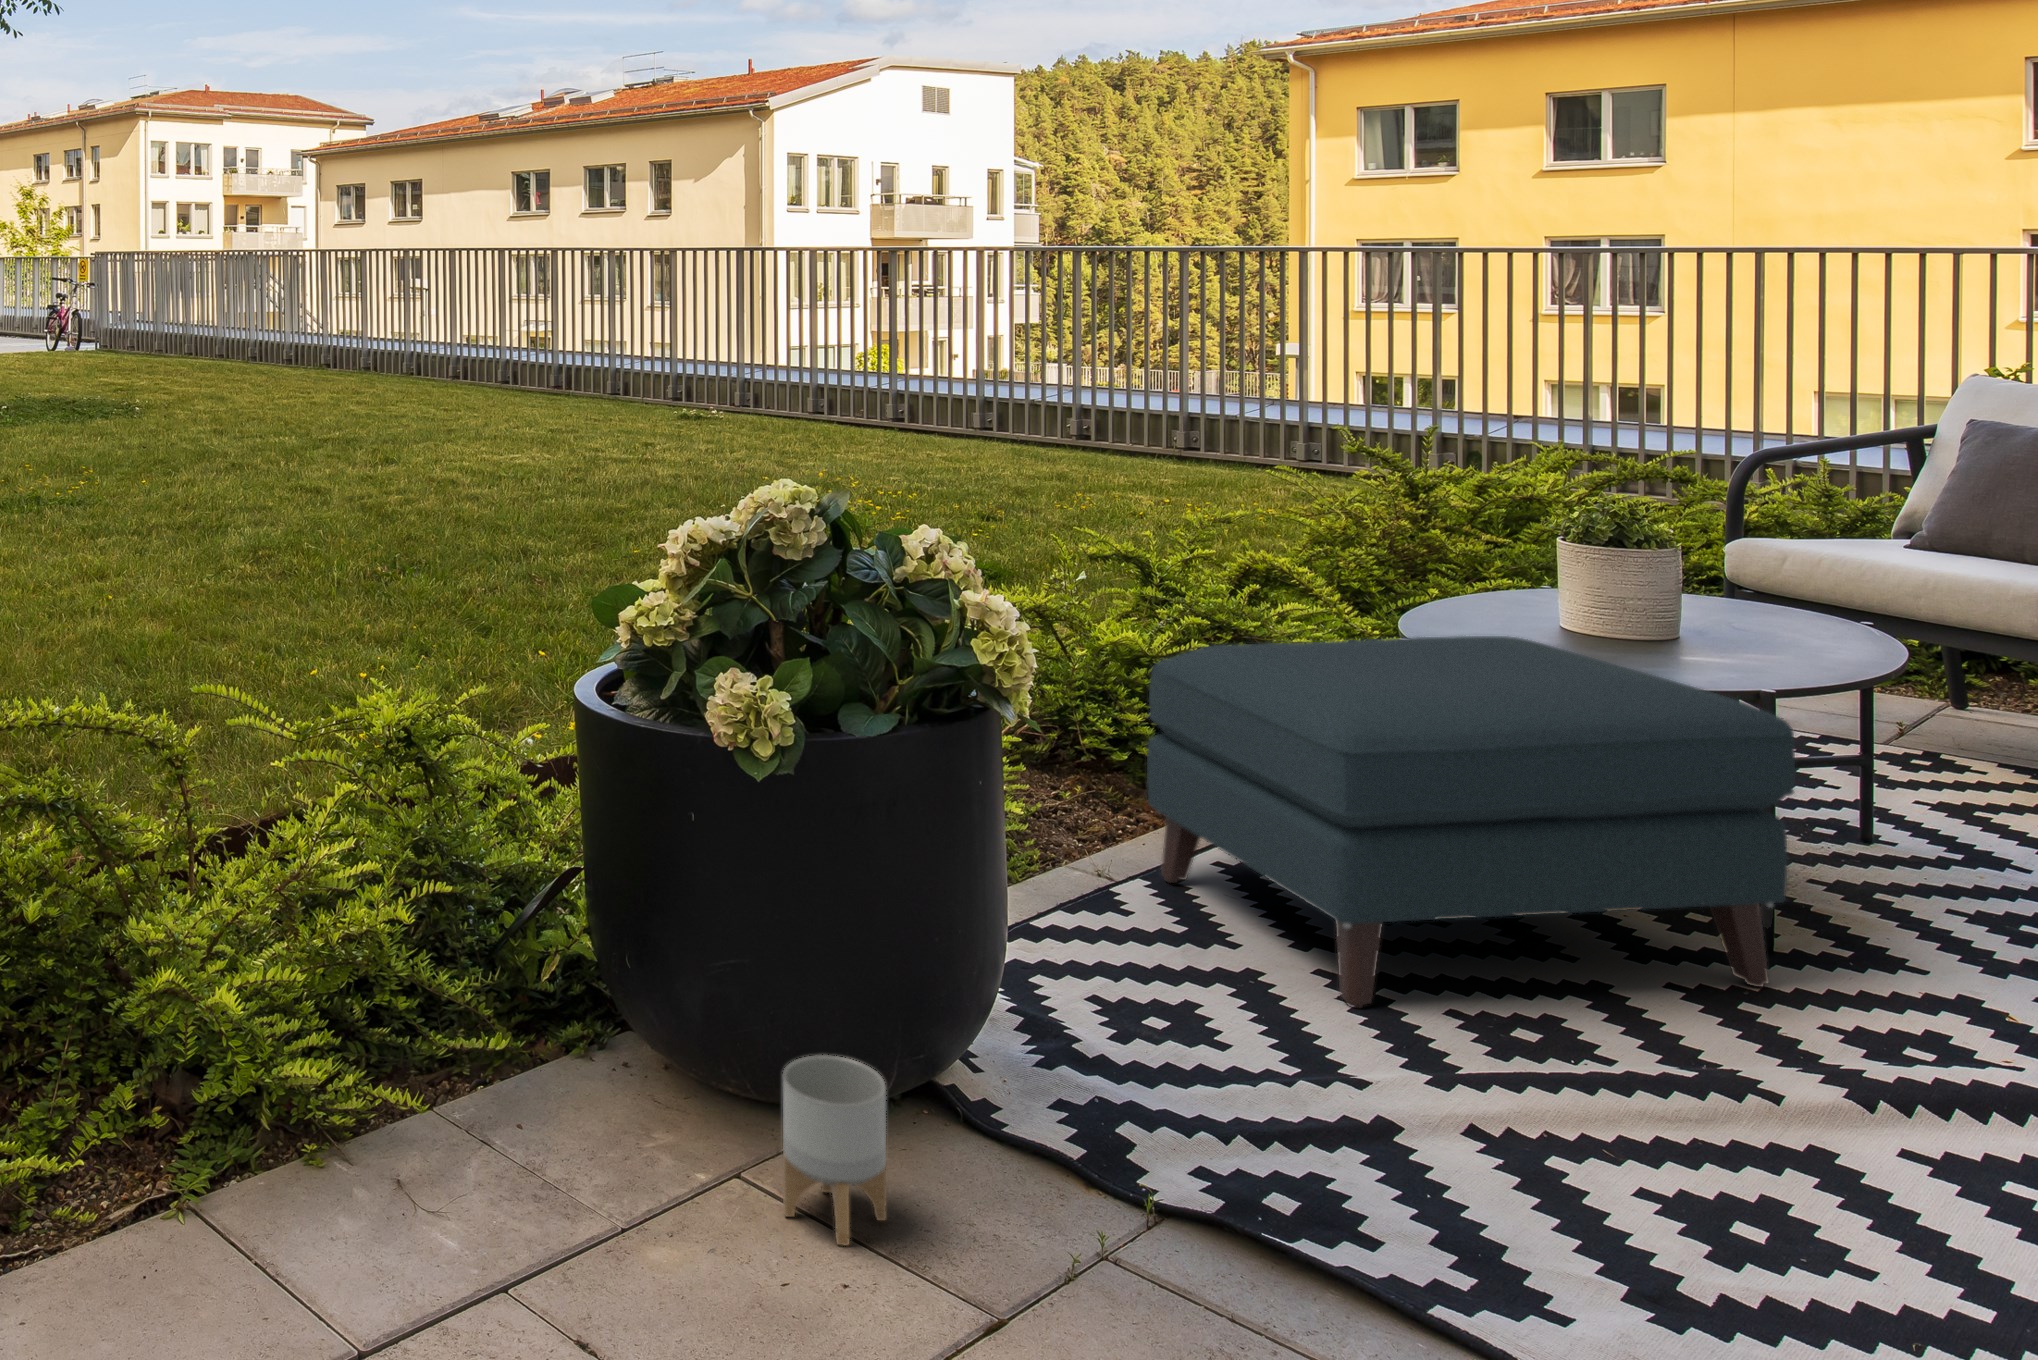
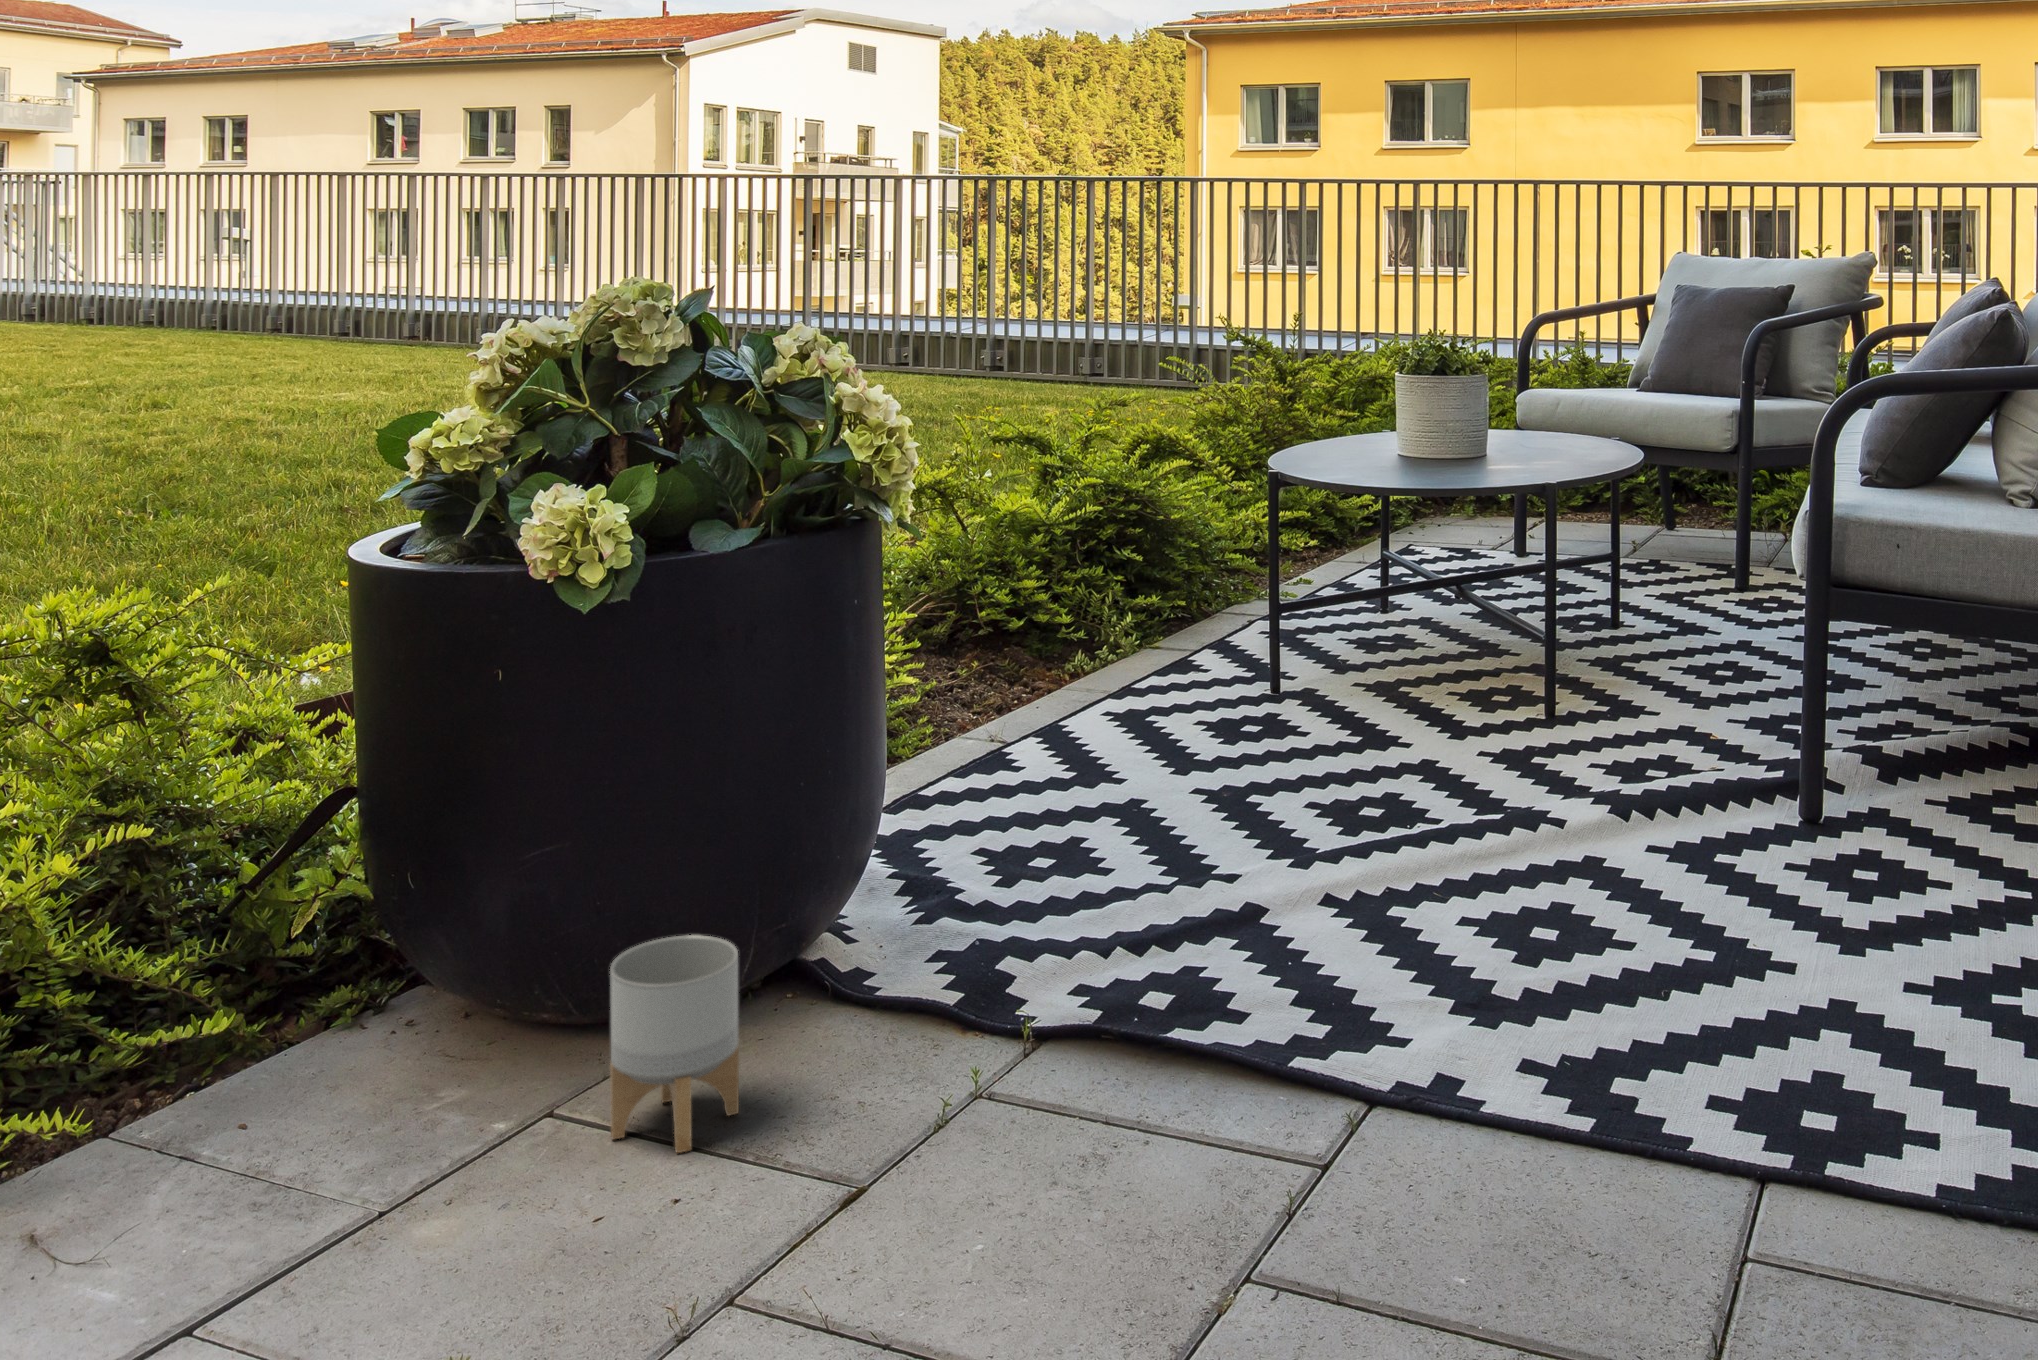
ottoman: present [1147,636,1795,1008] -> none [1044,463,1573,817]

